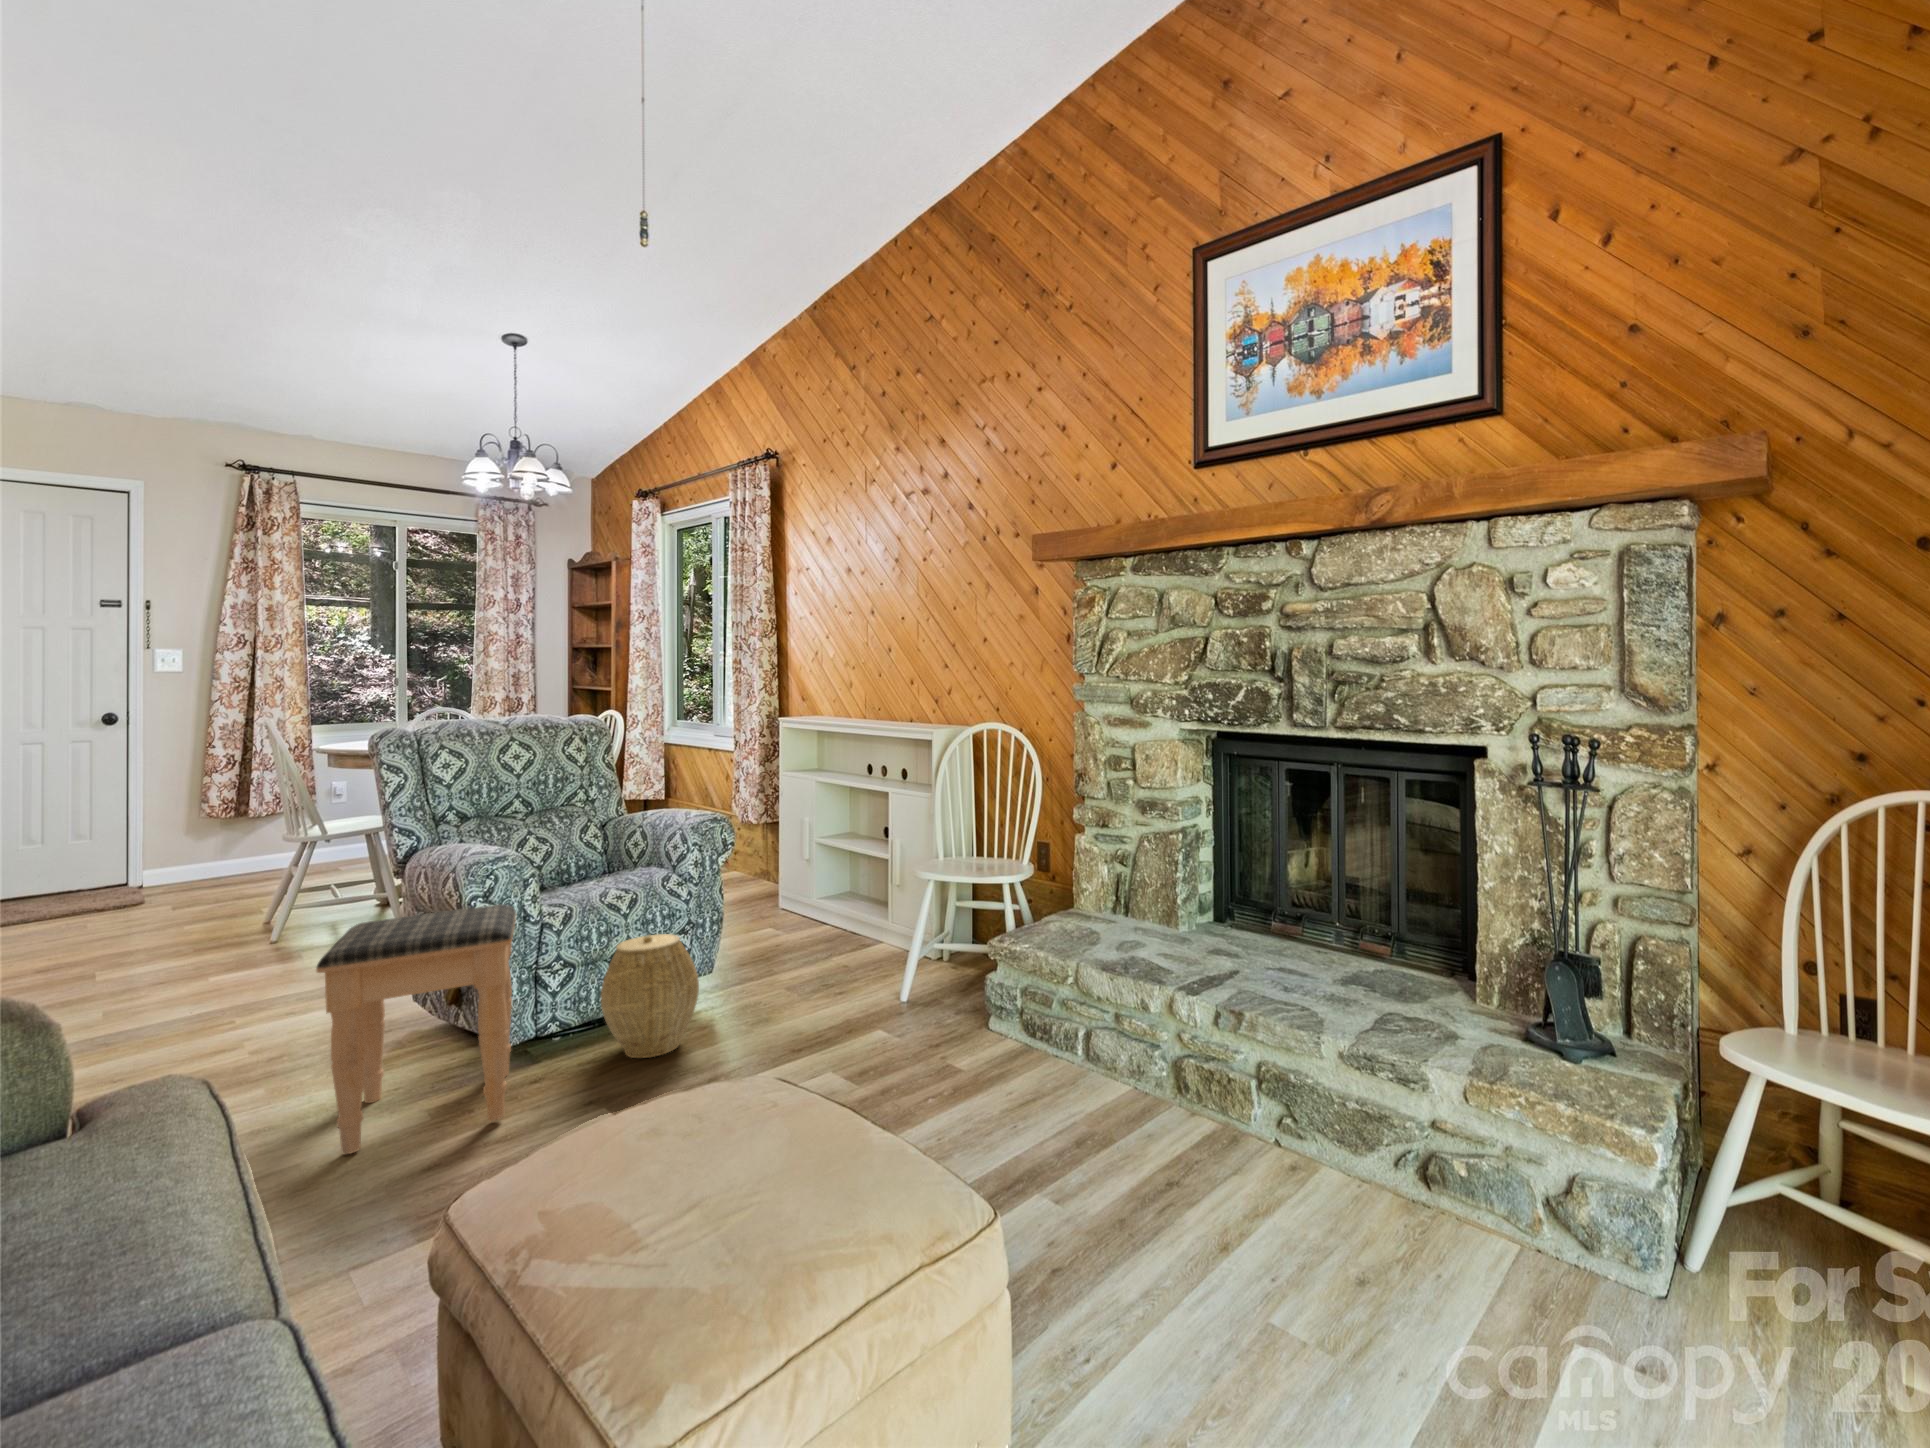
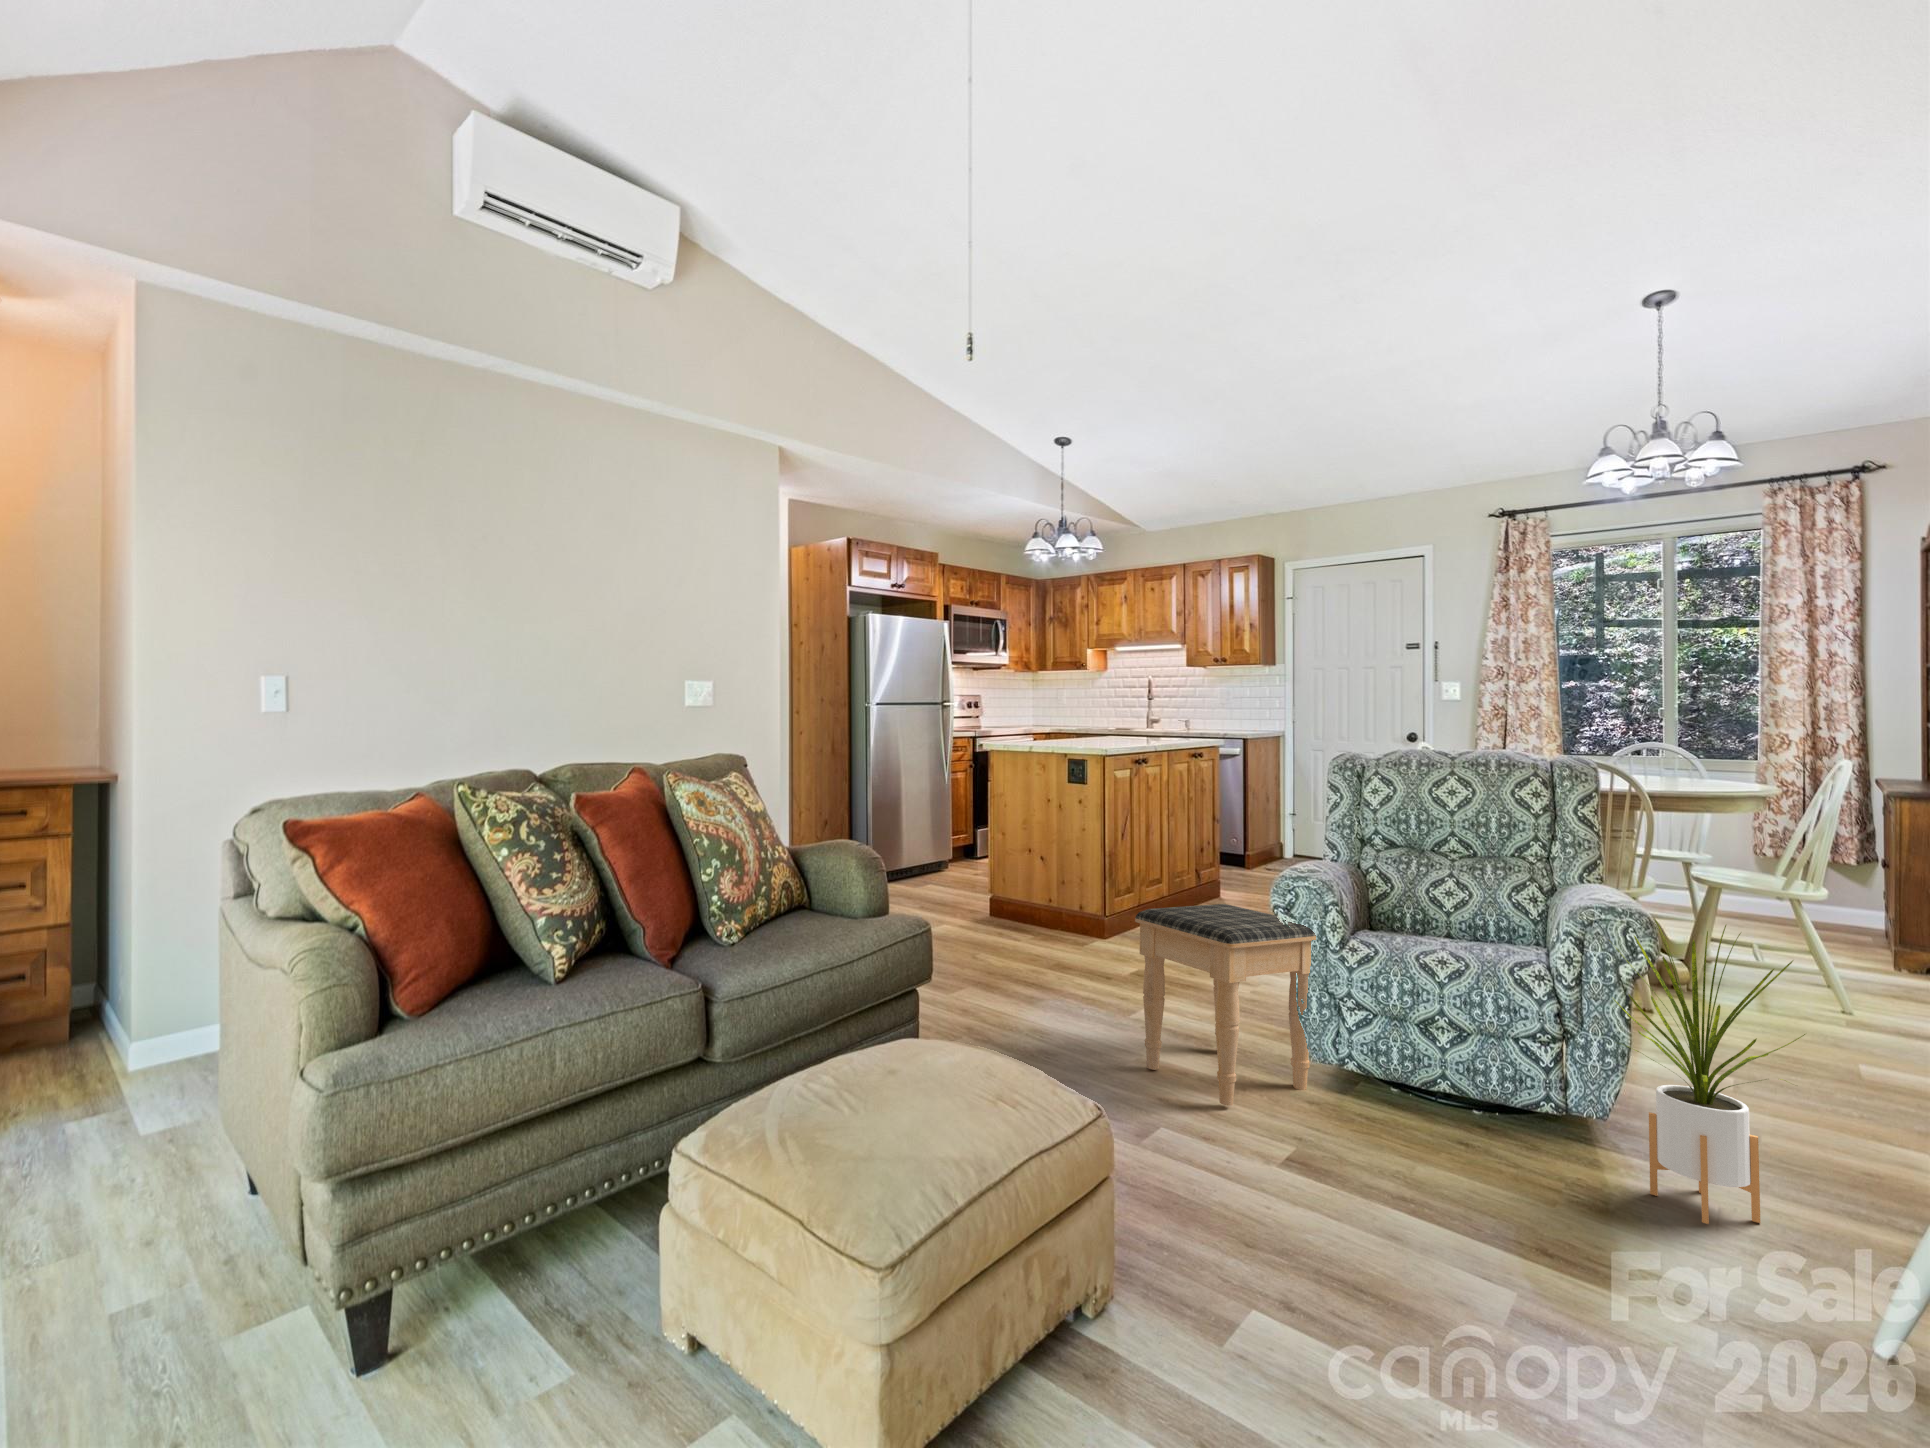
house plant: none [731,811,832,998] -> present [1609,920,1805,1224]
woven basket: present [601,934,699,1058] -> none [1365,1008,1488,1160]

